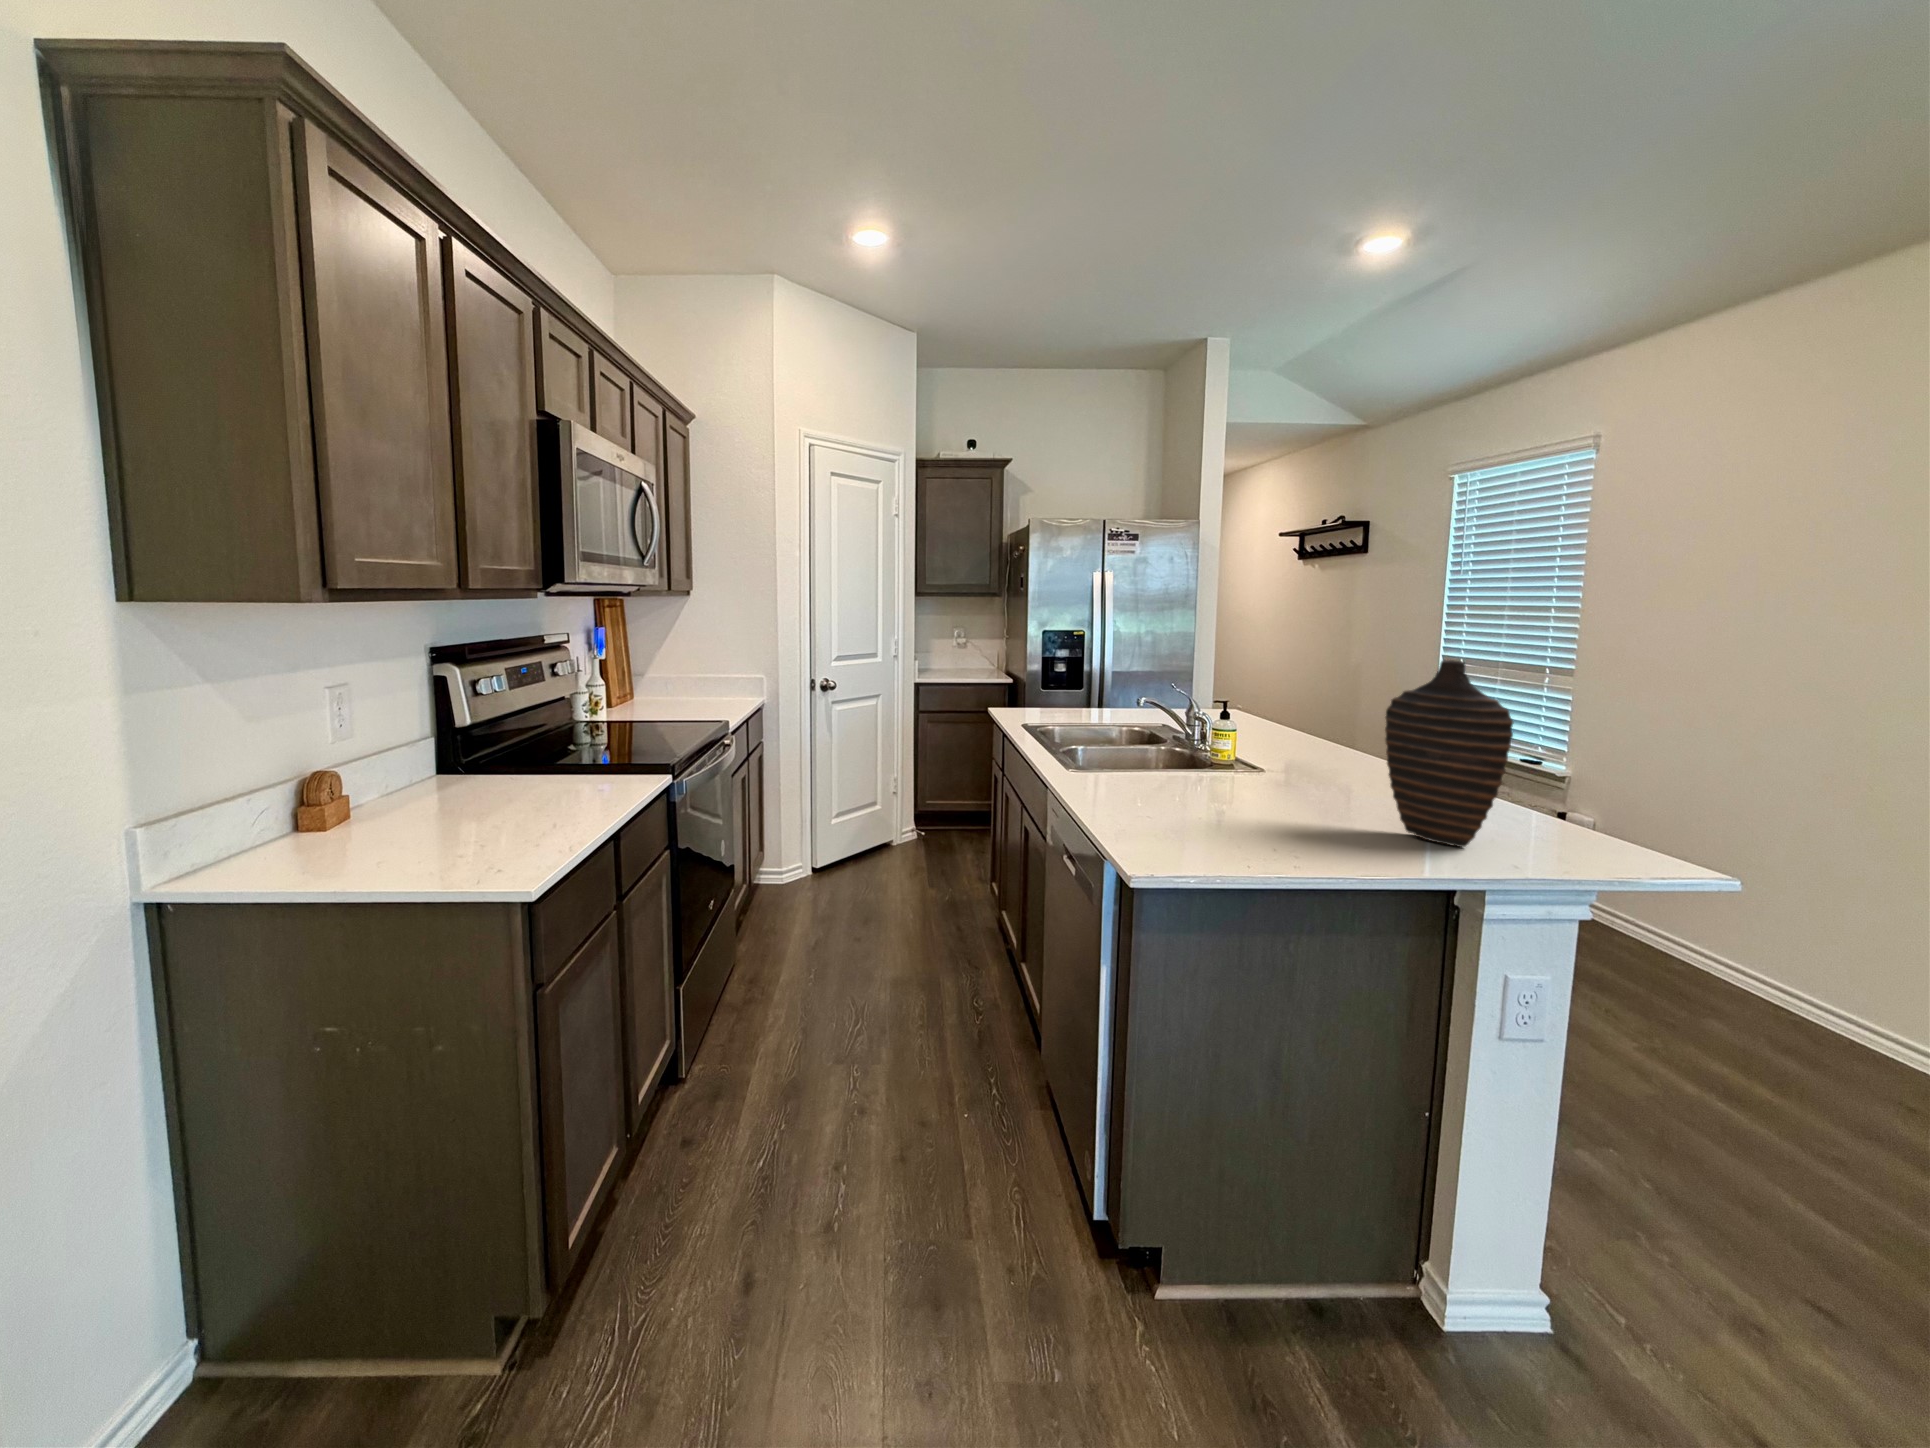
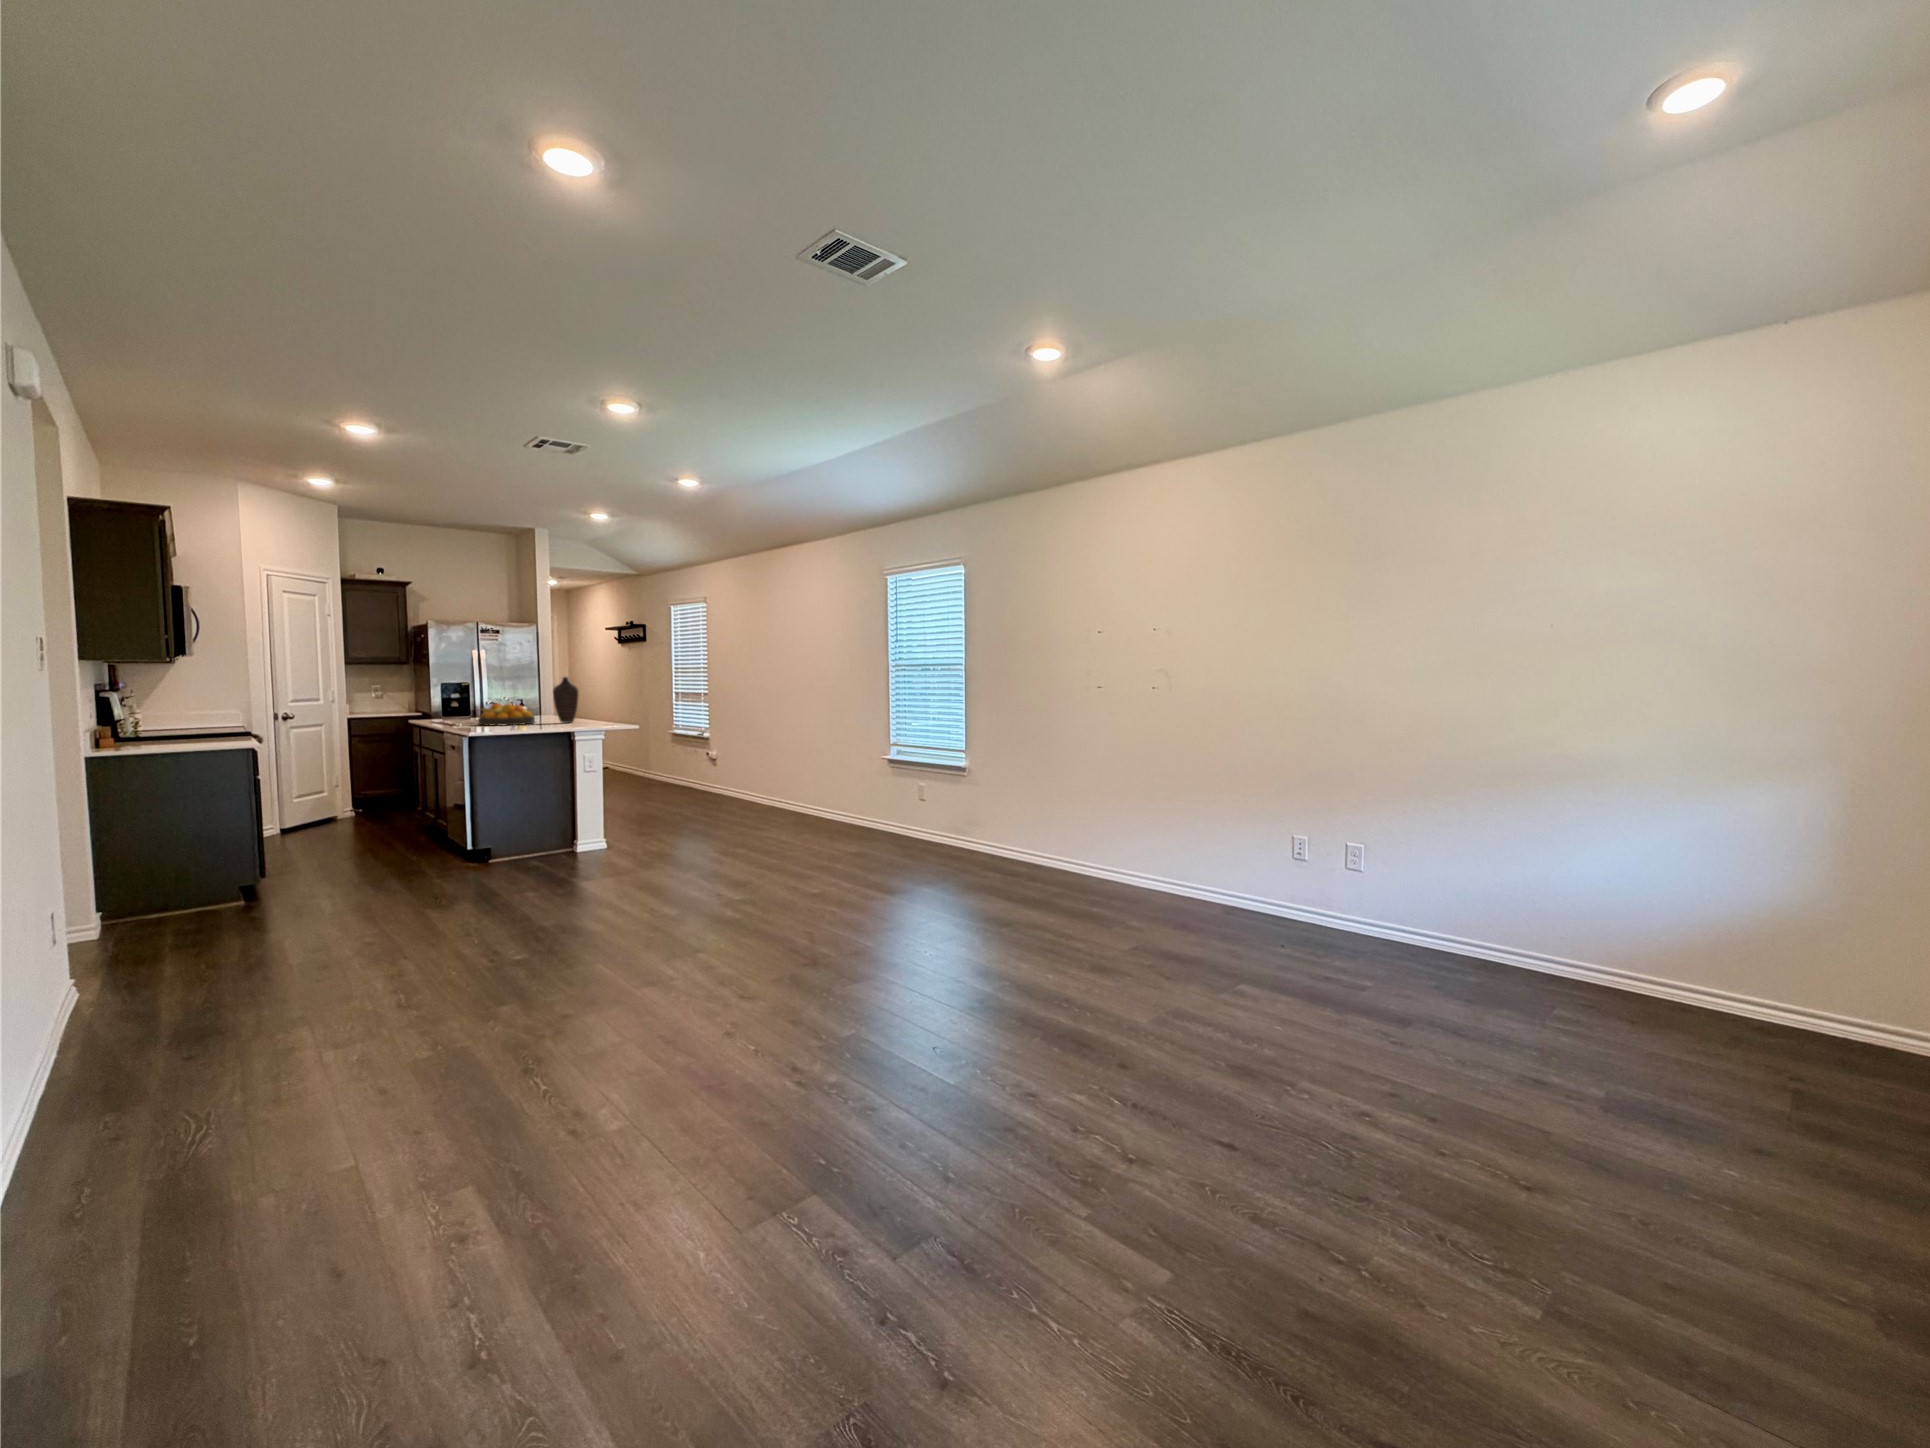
fruit bowl: none [1135,734,1310,833] -> present [478,703,535,726]

